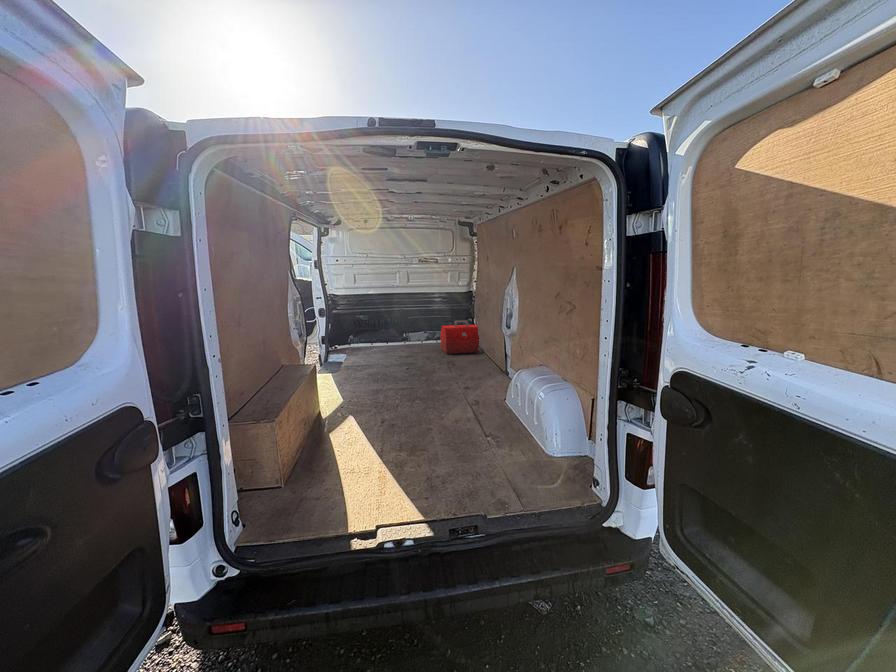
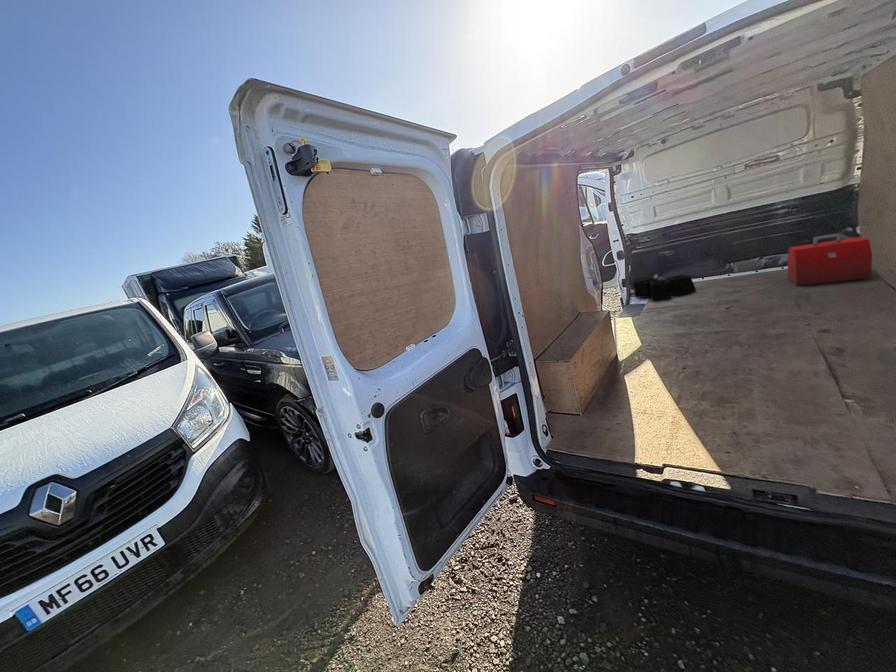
storage bin: none [333,336,383,359] -> present [633,274,696,300]

